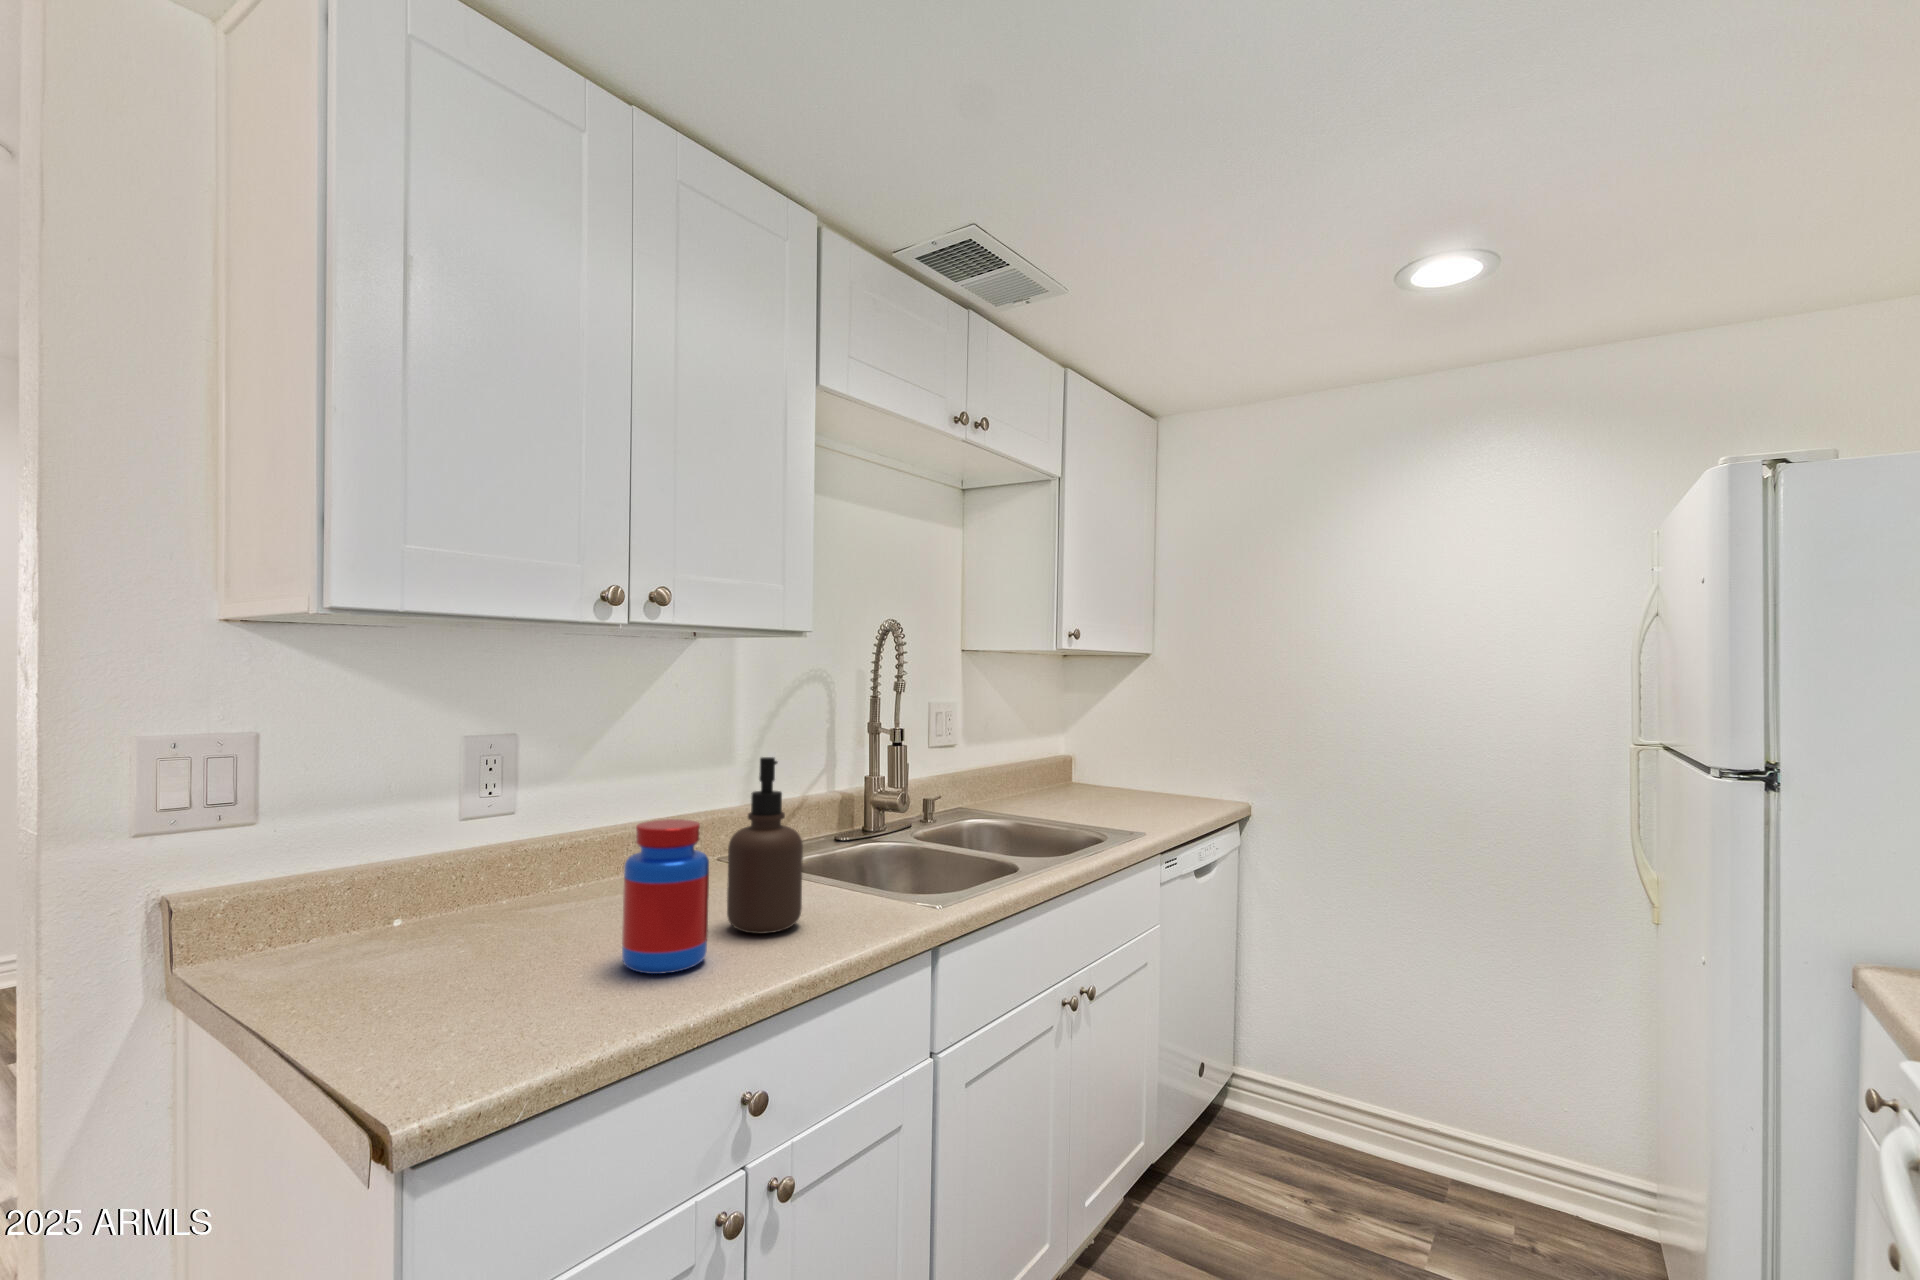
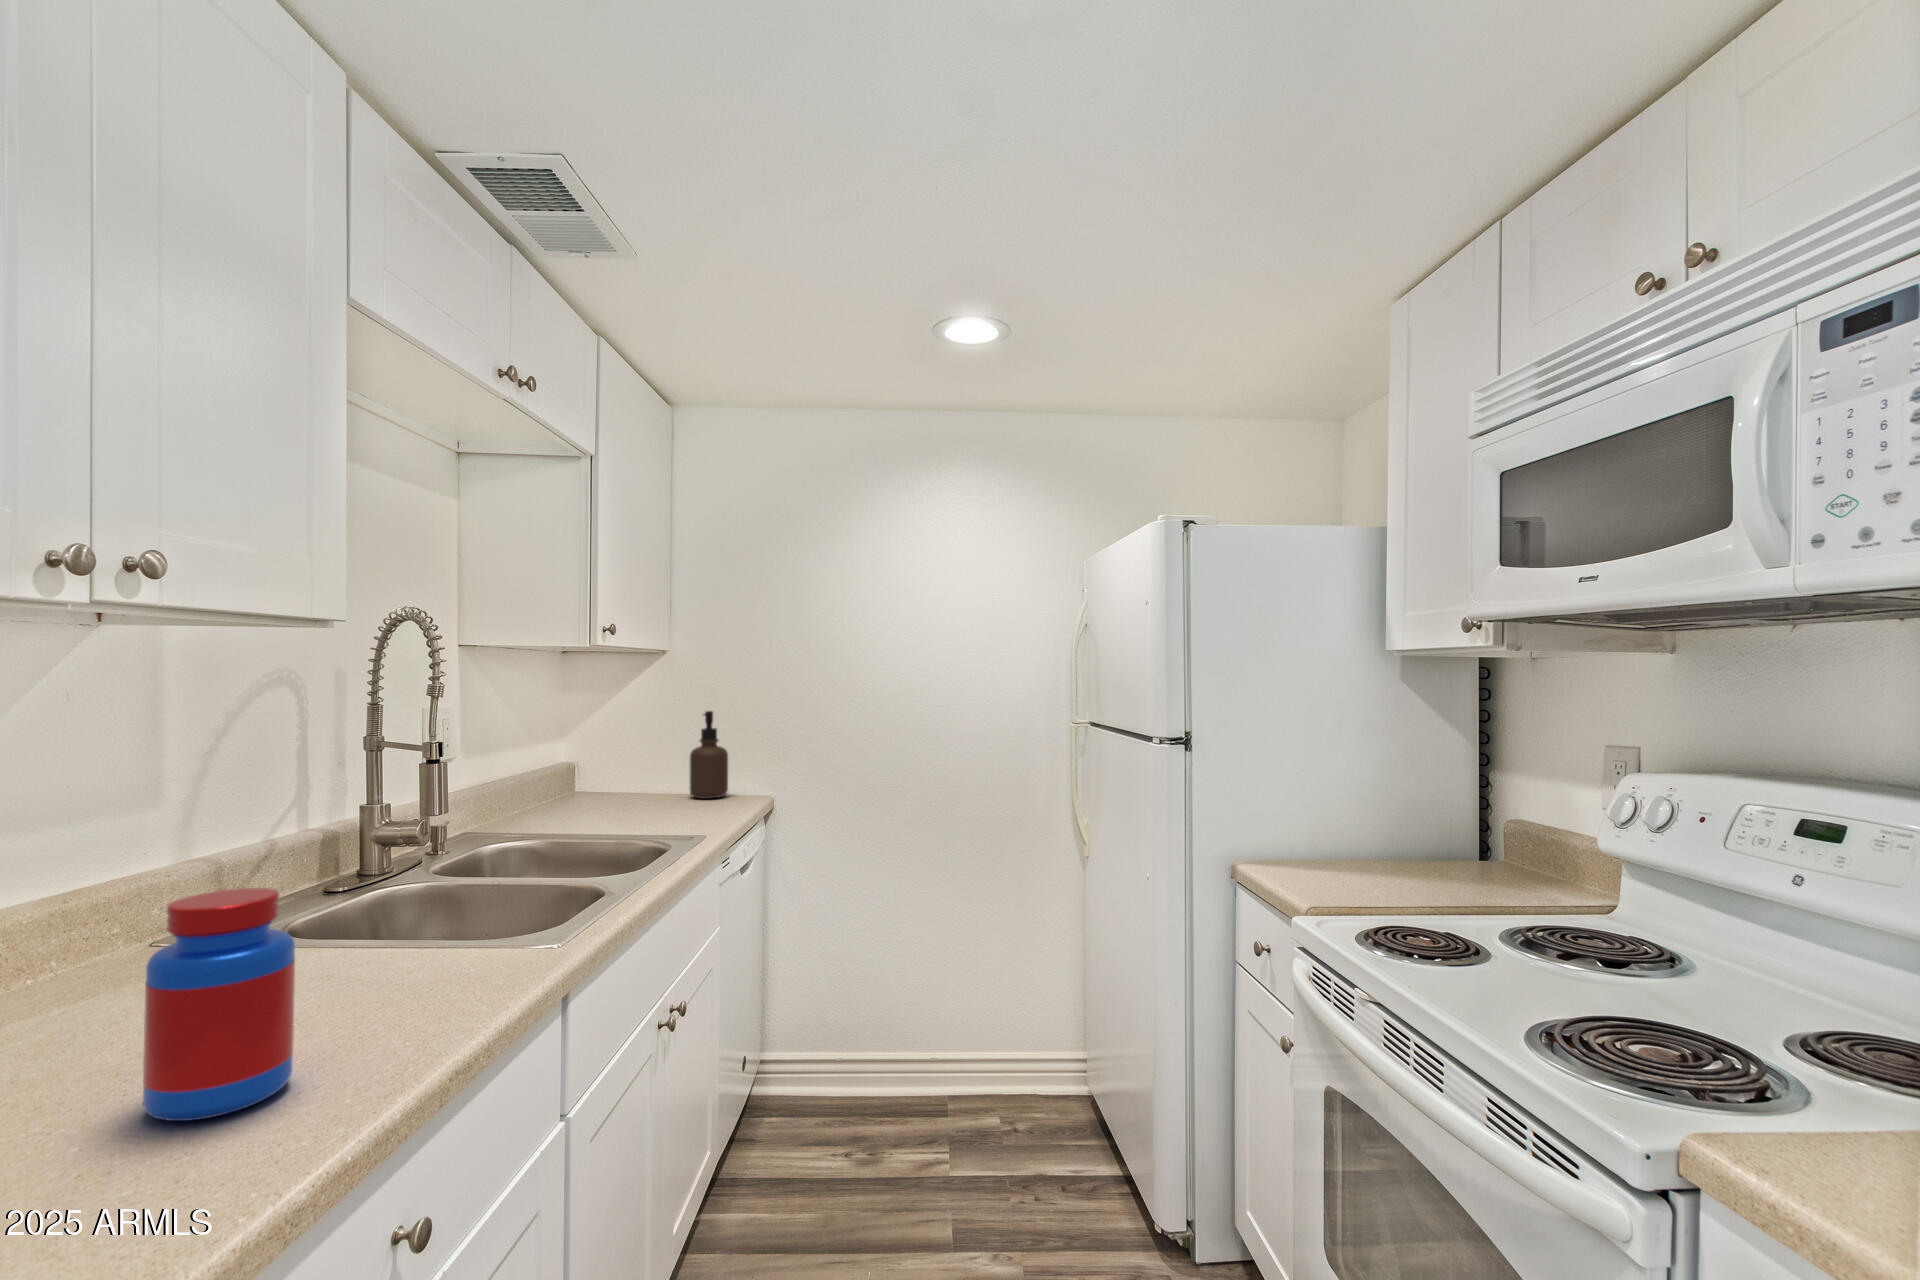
soap dispenser: present [727,757,803,934] -> present [690,711,728,799]

